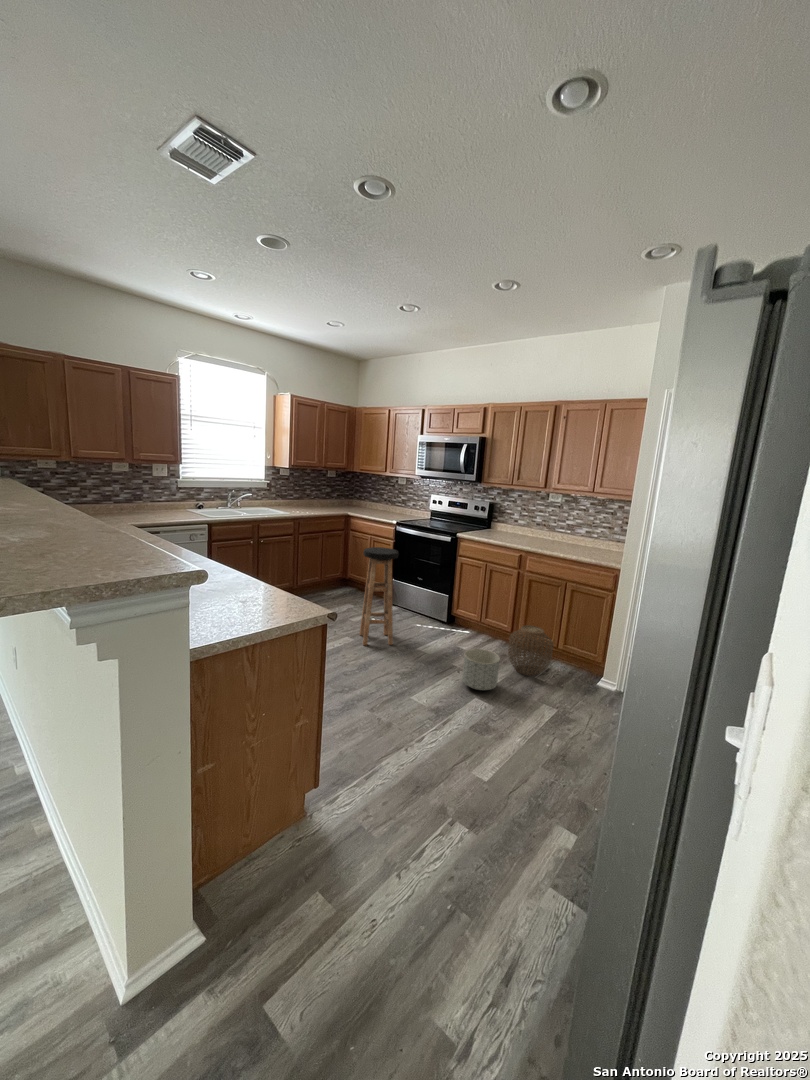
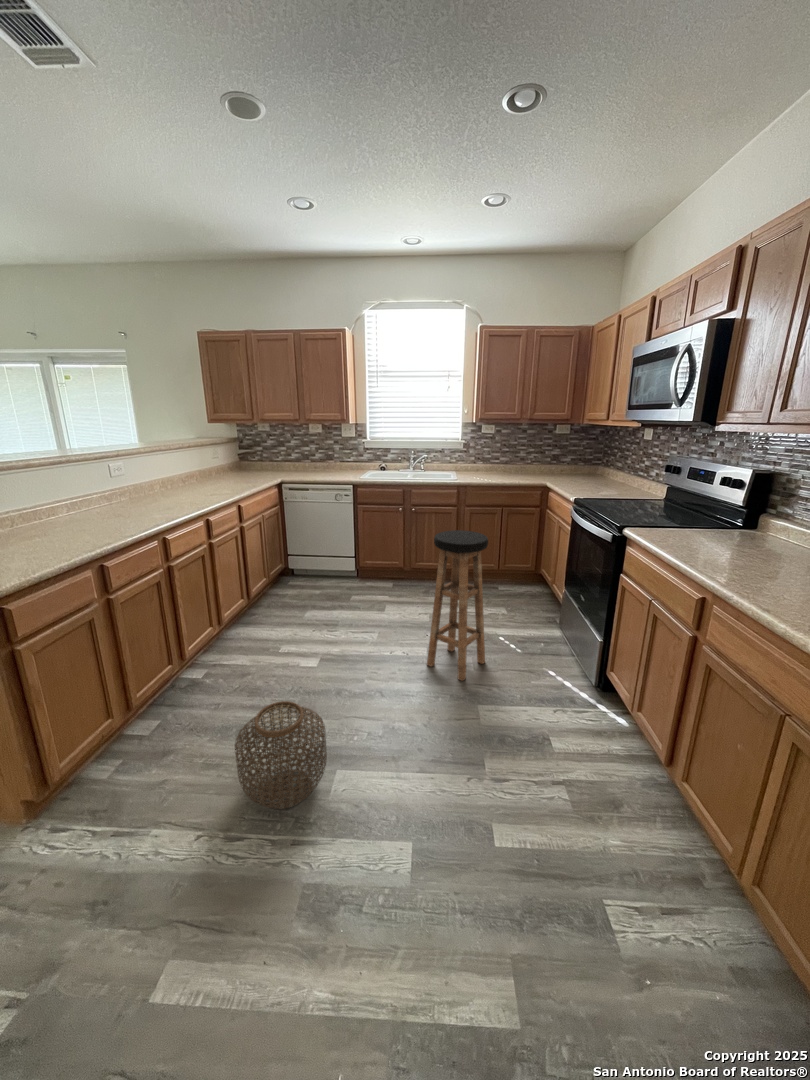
woven basket: present [508,625,553,676] -> present [235,701,327,809]
planter: present [462,649,500,690] -> none [427,755,501,864]

